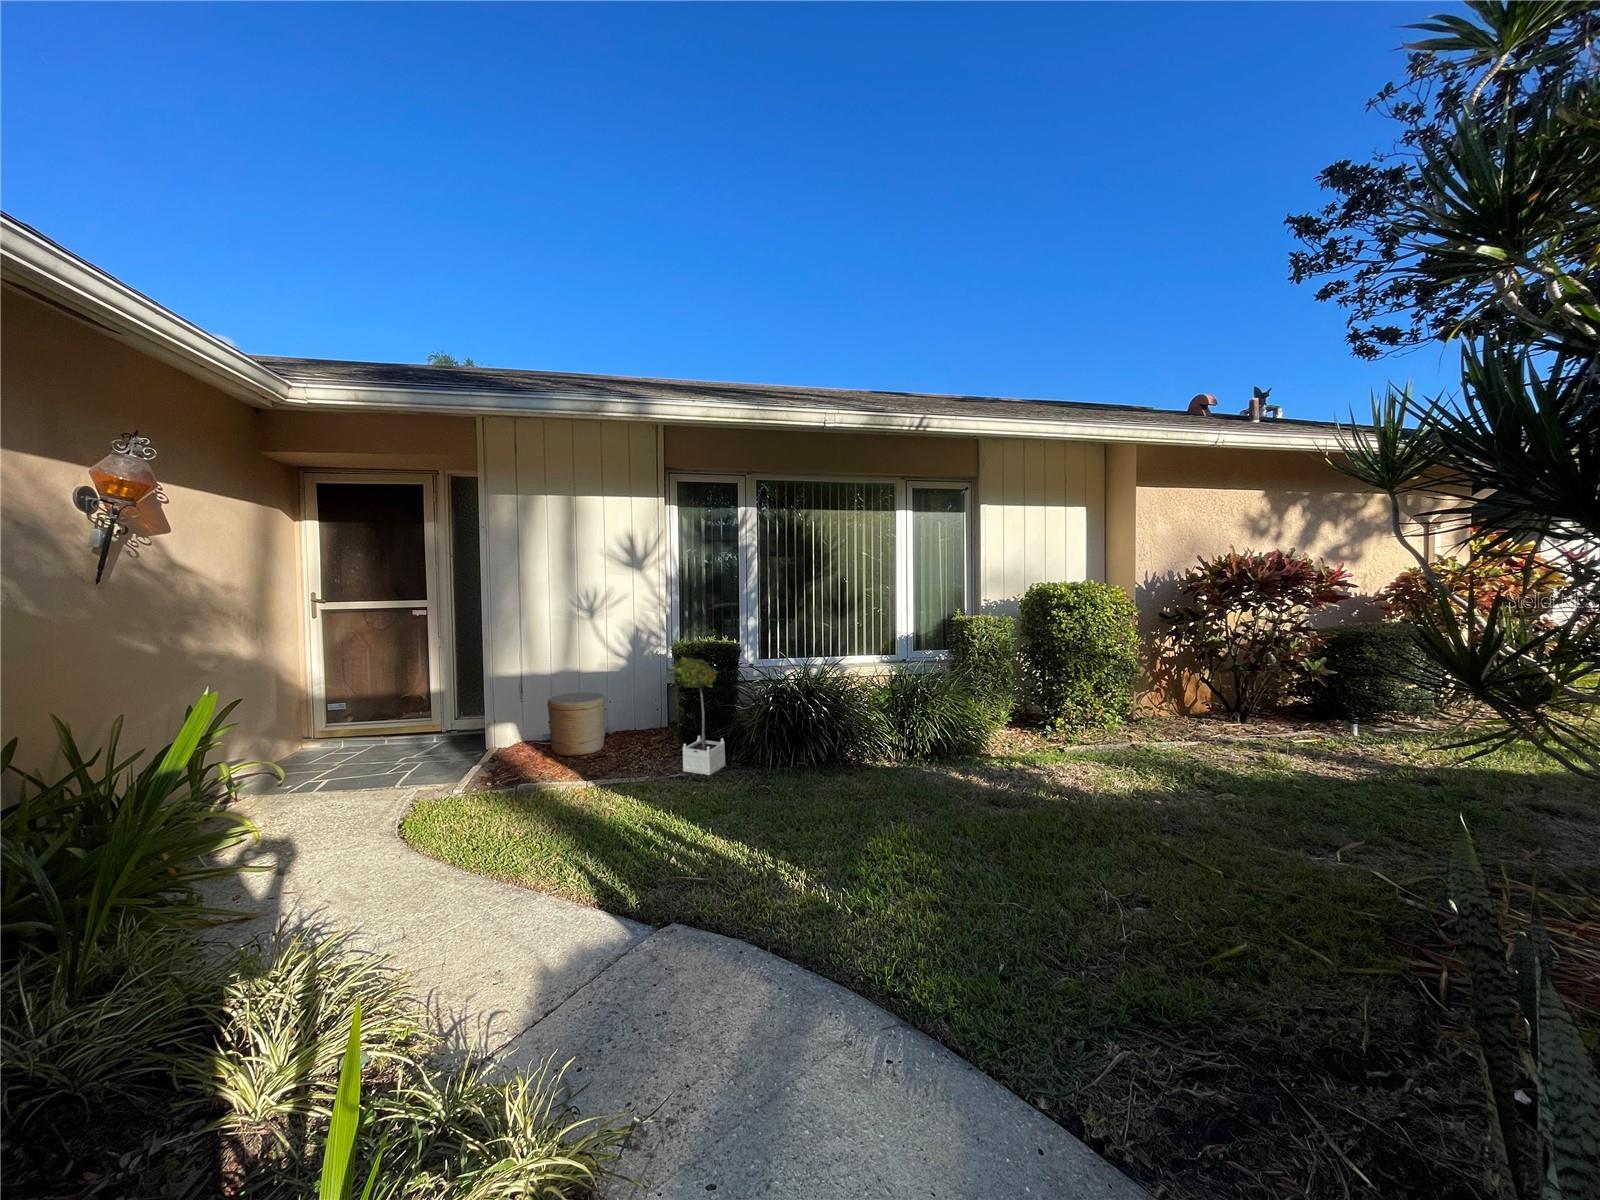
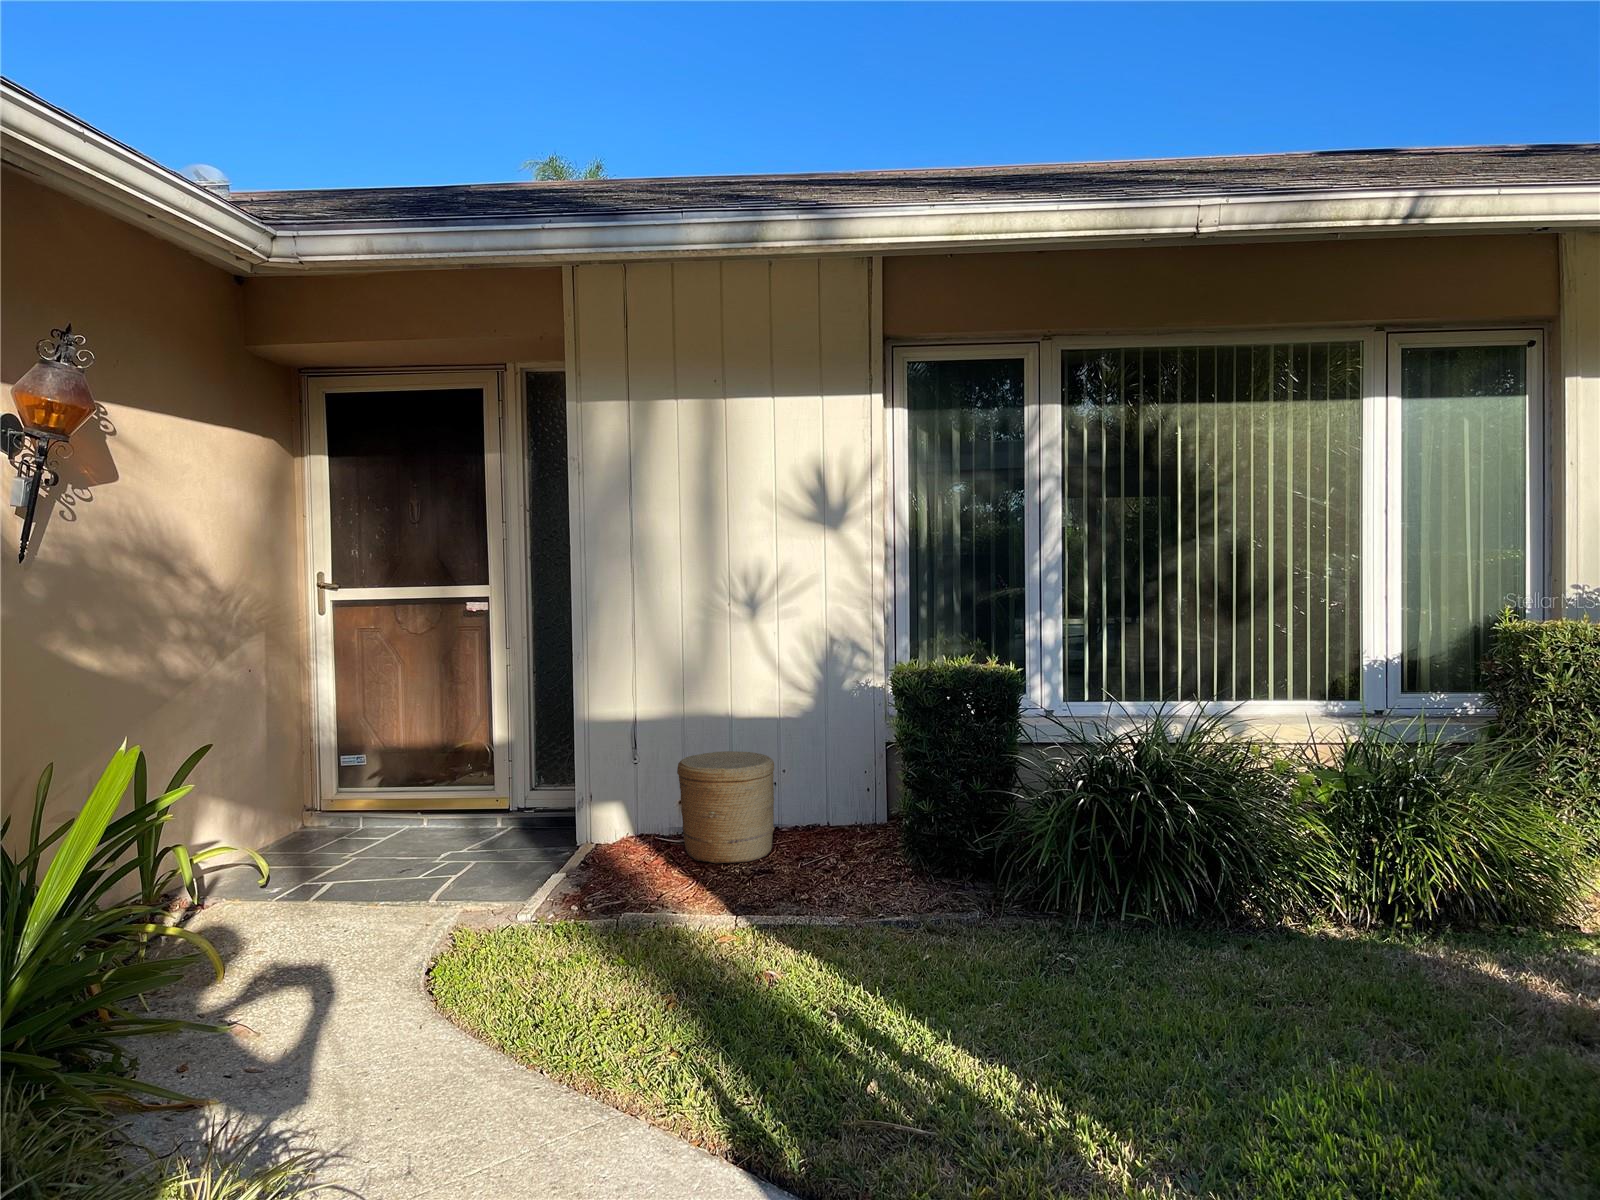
potted tree: present [674,657,725,775] -> none [891,690,991,923]

